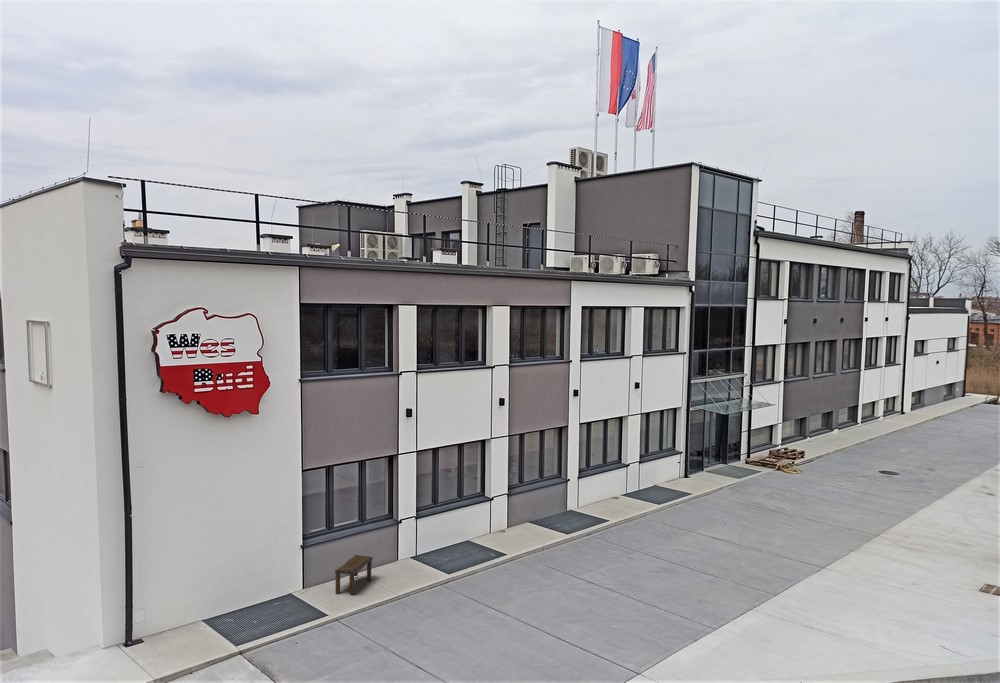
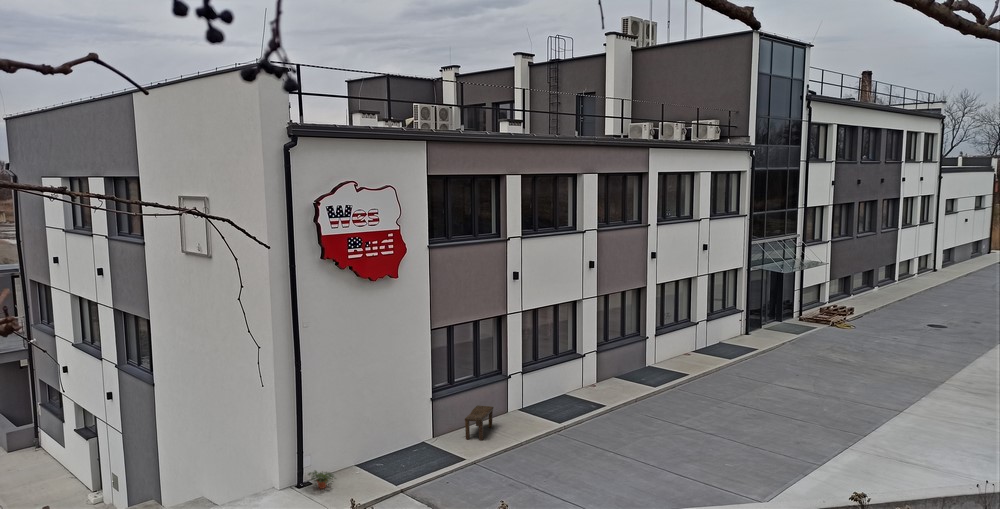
potted plant: none [131,629,166,651] -> present [308,471,334,489]

